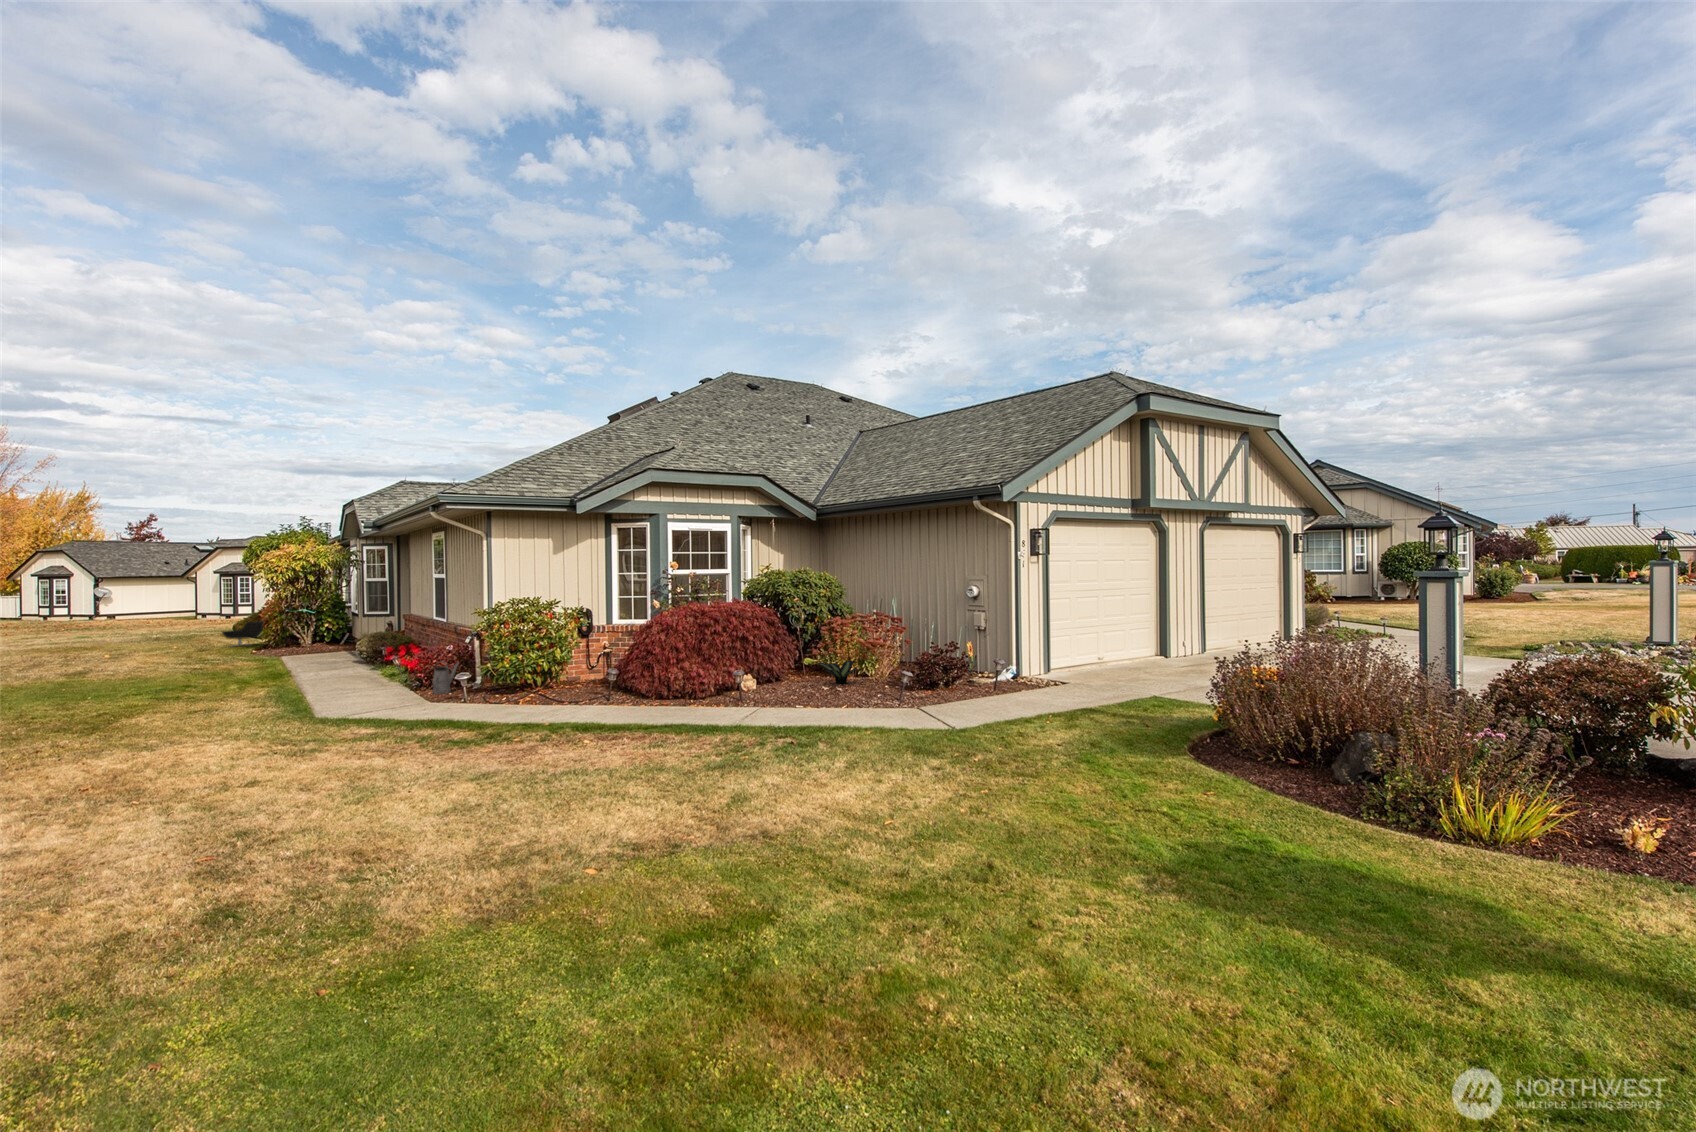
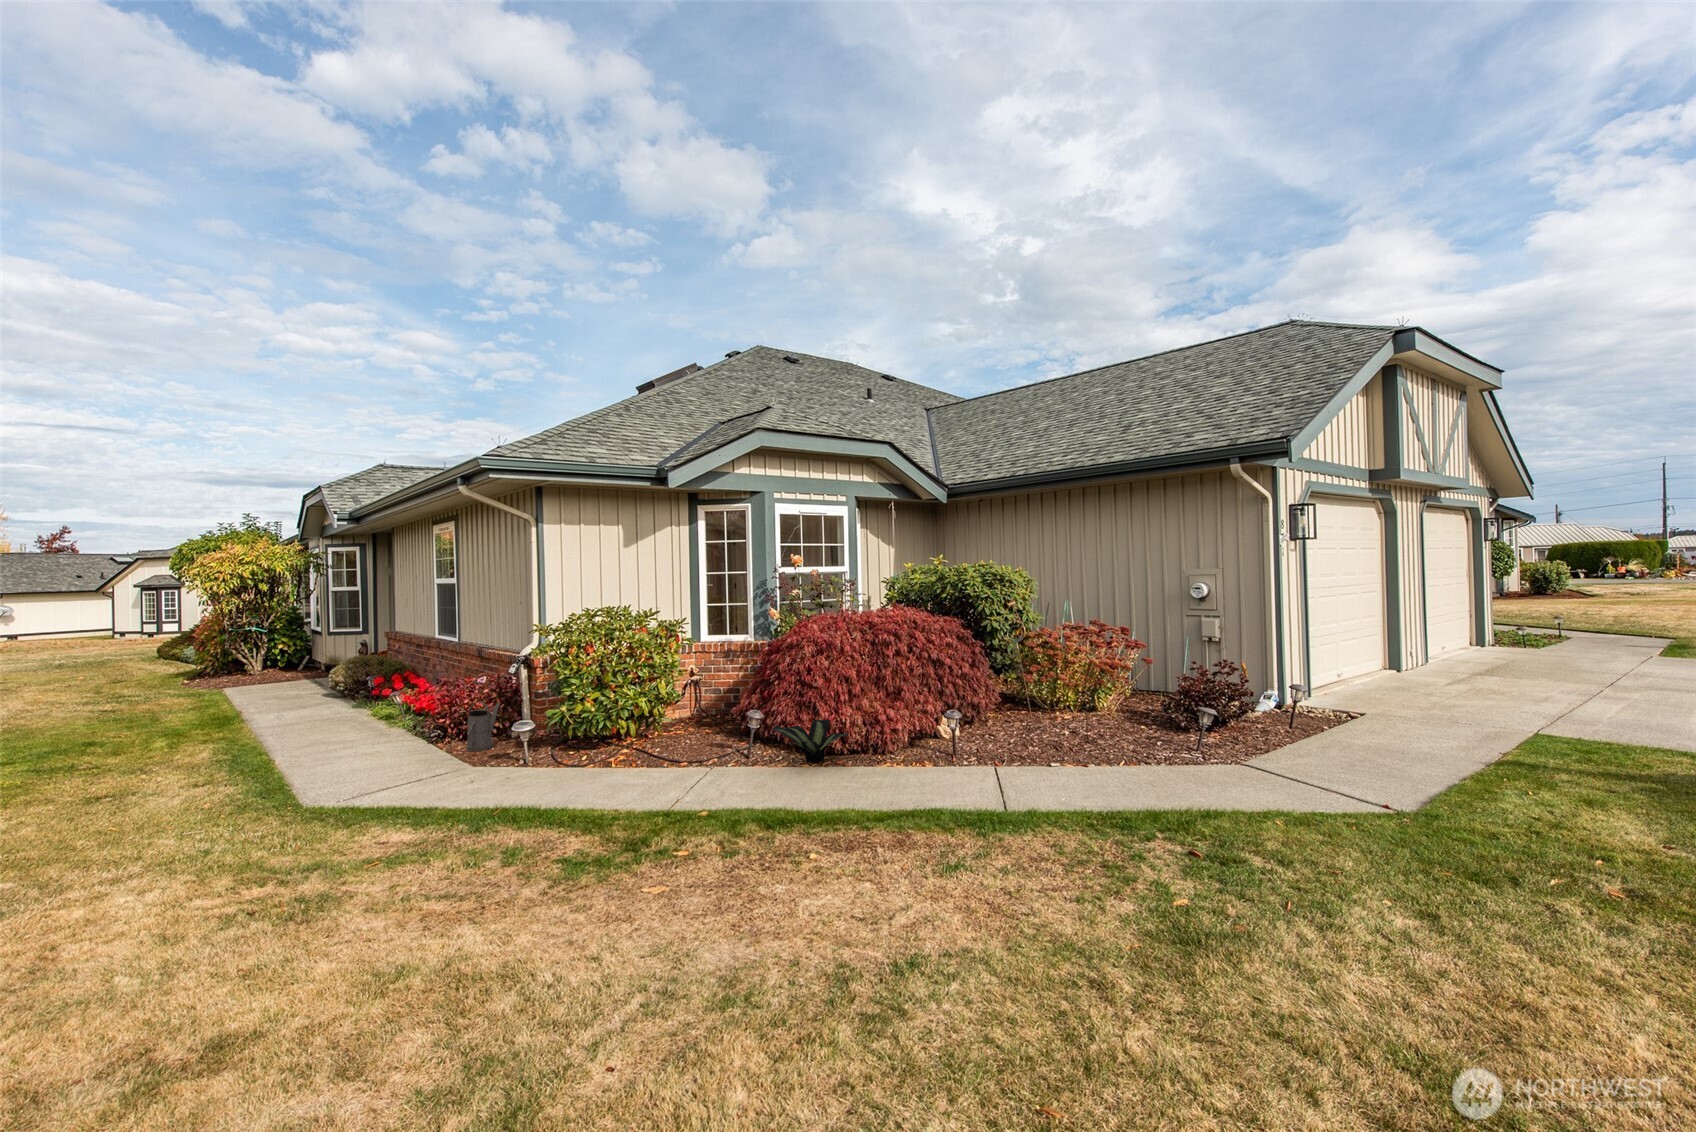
lounge chair: present [222,621,264,645] -> none [142,642,198,677]
potted plant: present [818,661,857,684] -> present [772,720,850,763]

